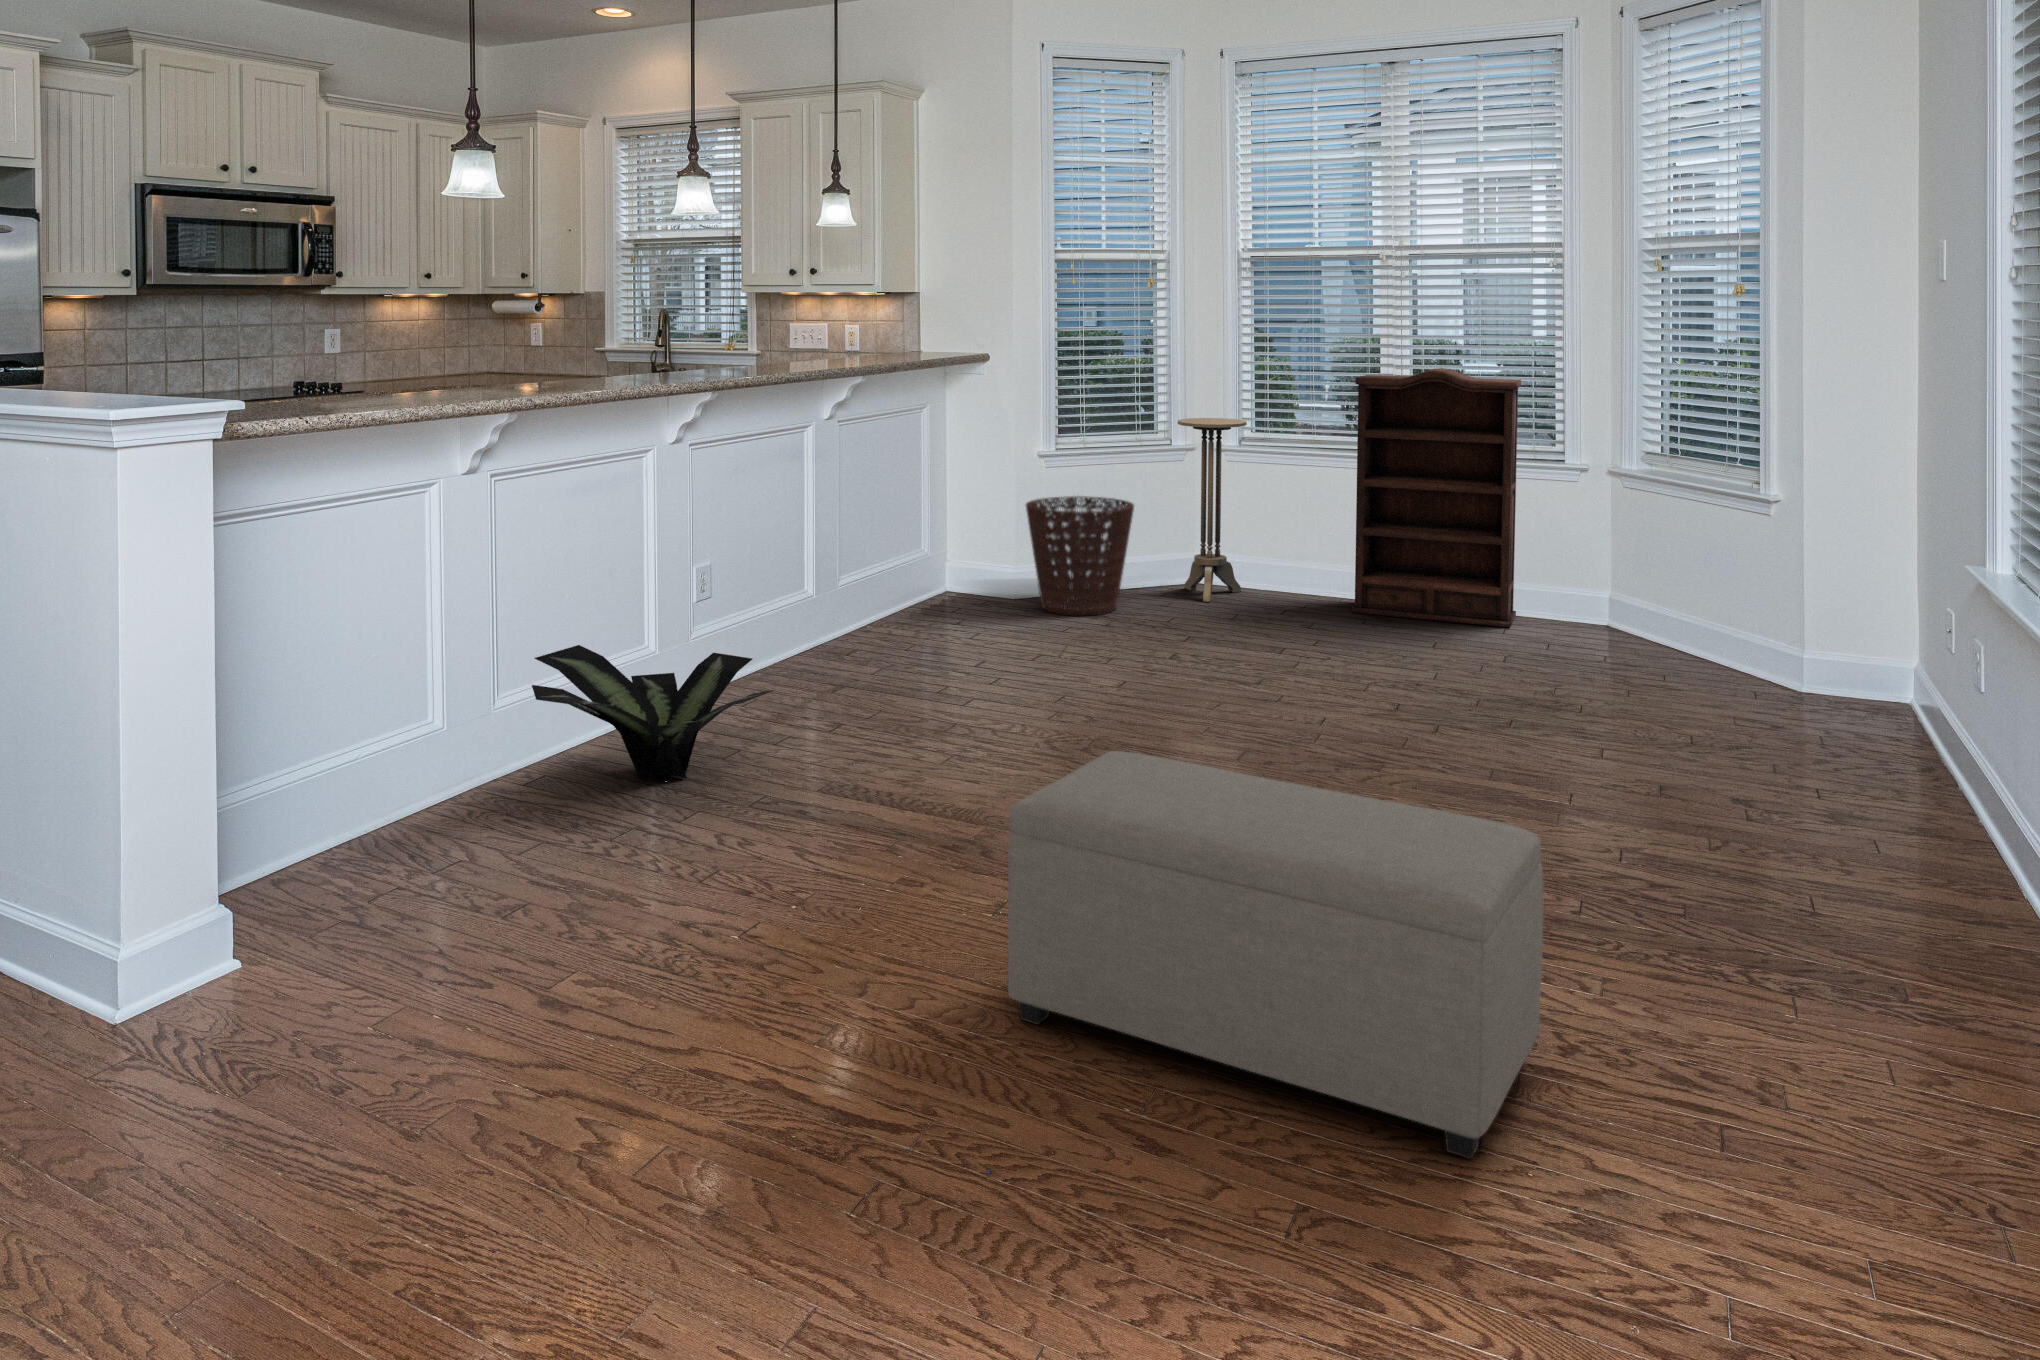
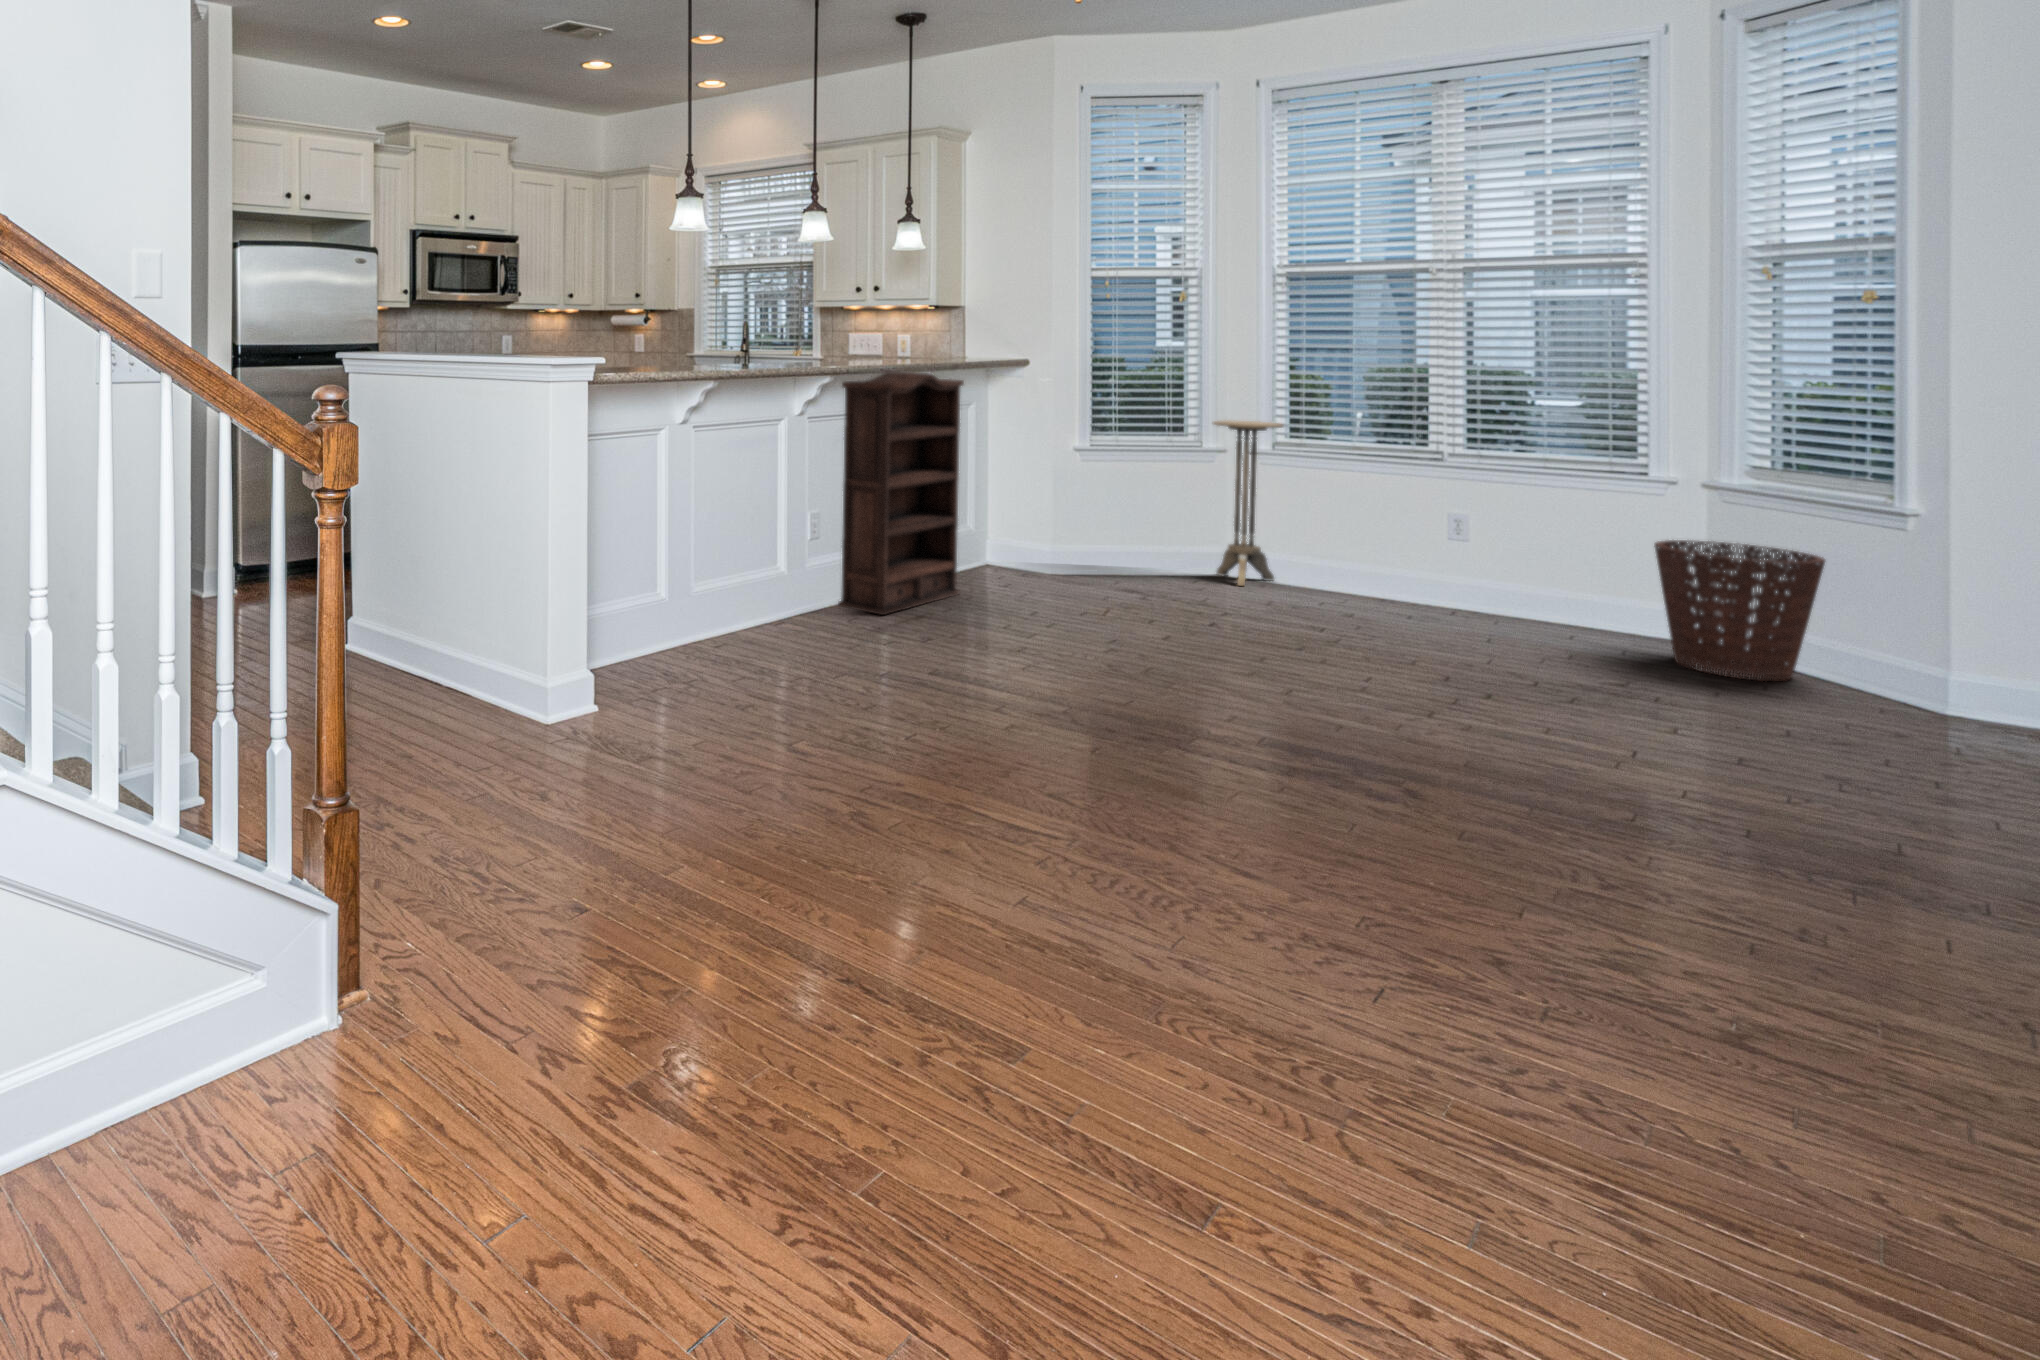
bookshelf: present [1352,368,1521,627] -> present [838,372,964,615]
basket: present [1026,496,1134,615] -> present [1654,540,1825,681]
potted plant: present [532,645,773,782] -> none [688,566,883,675]
ottoman: present [1008,751,1543,1159] -> none [1127,665,1680,1036]

